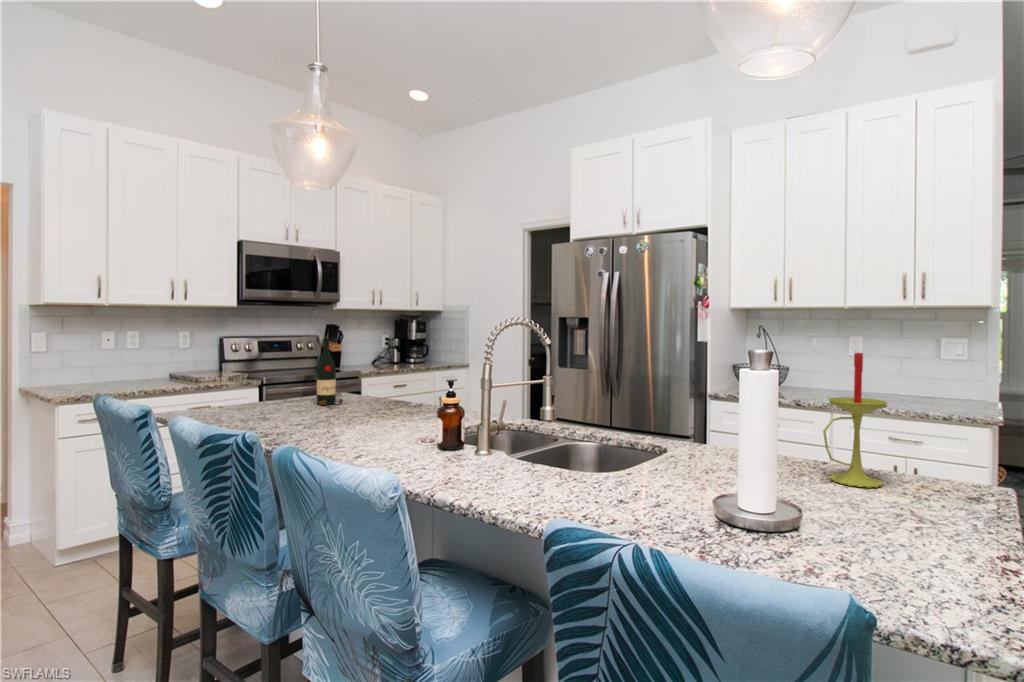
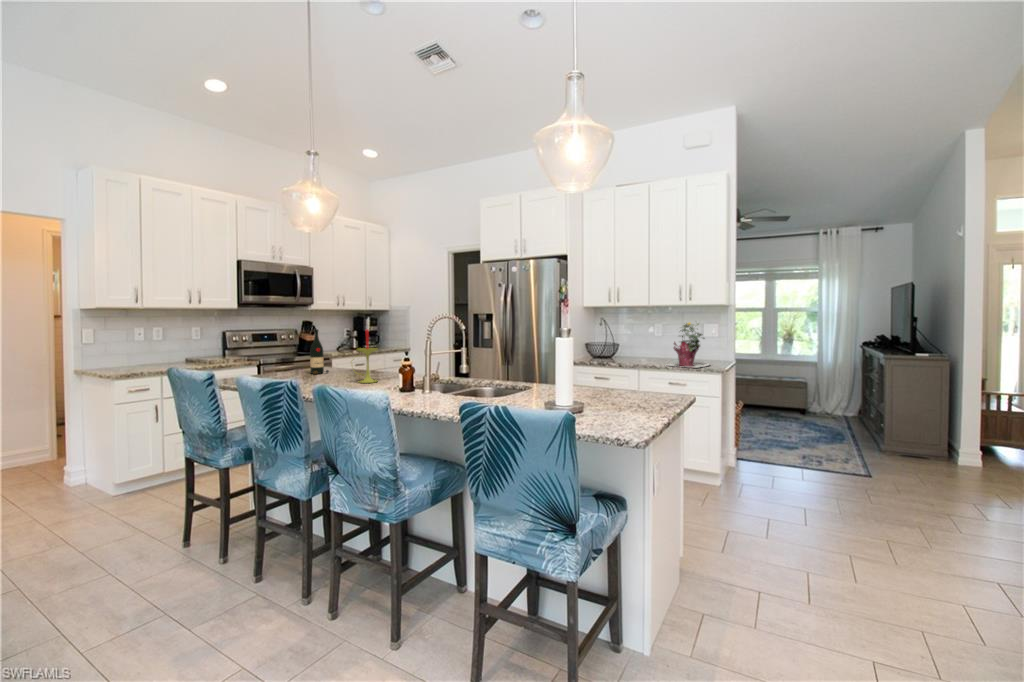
potted plant: none [878,331,969,413] -> present [667,323,710,368]
candle: present [823,353,888,488] -> present [357,329,378,383]

